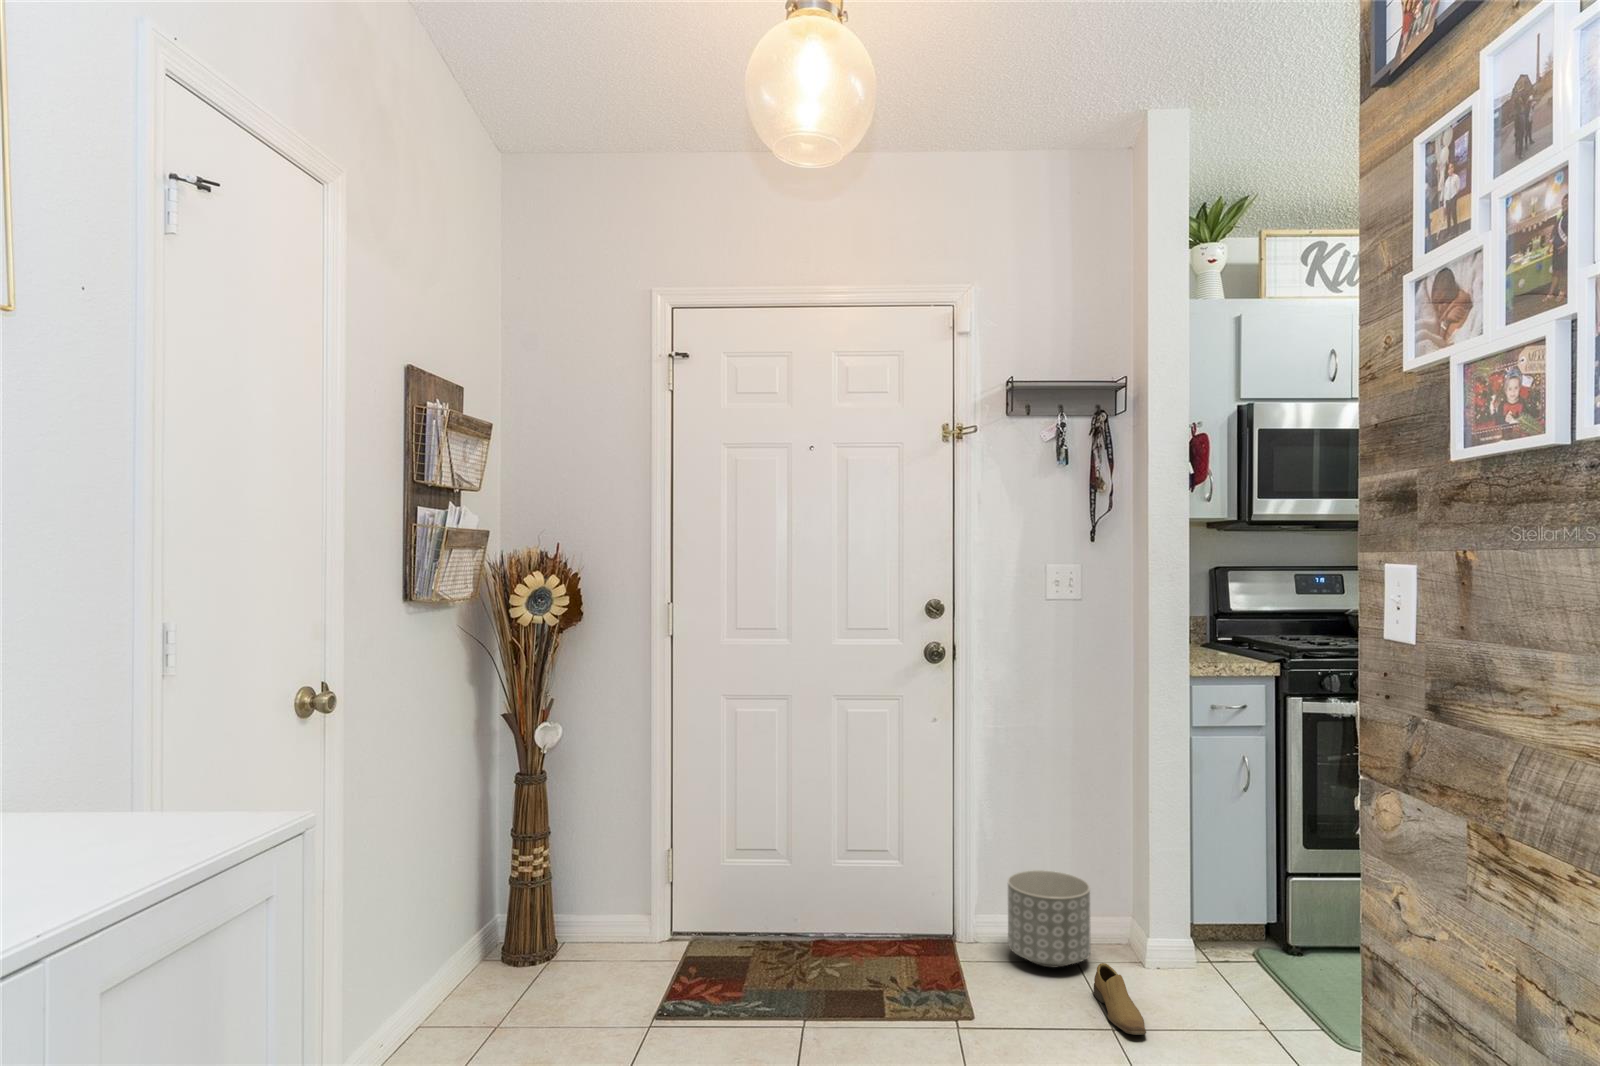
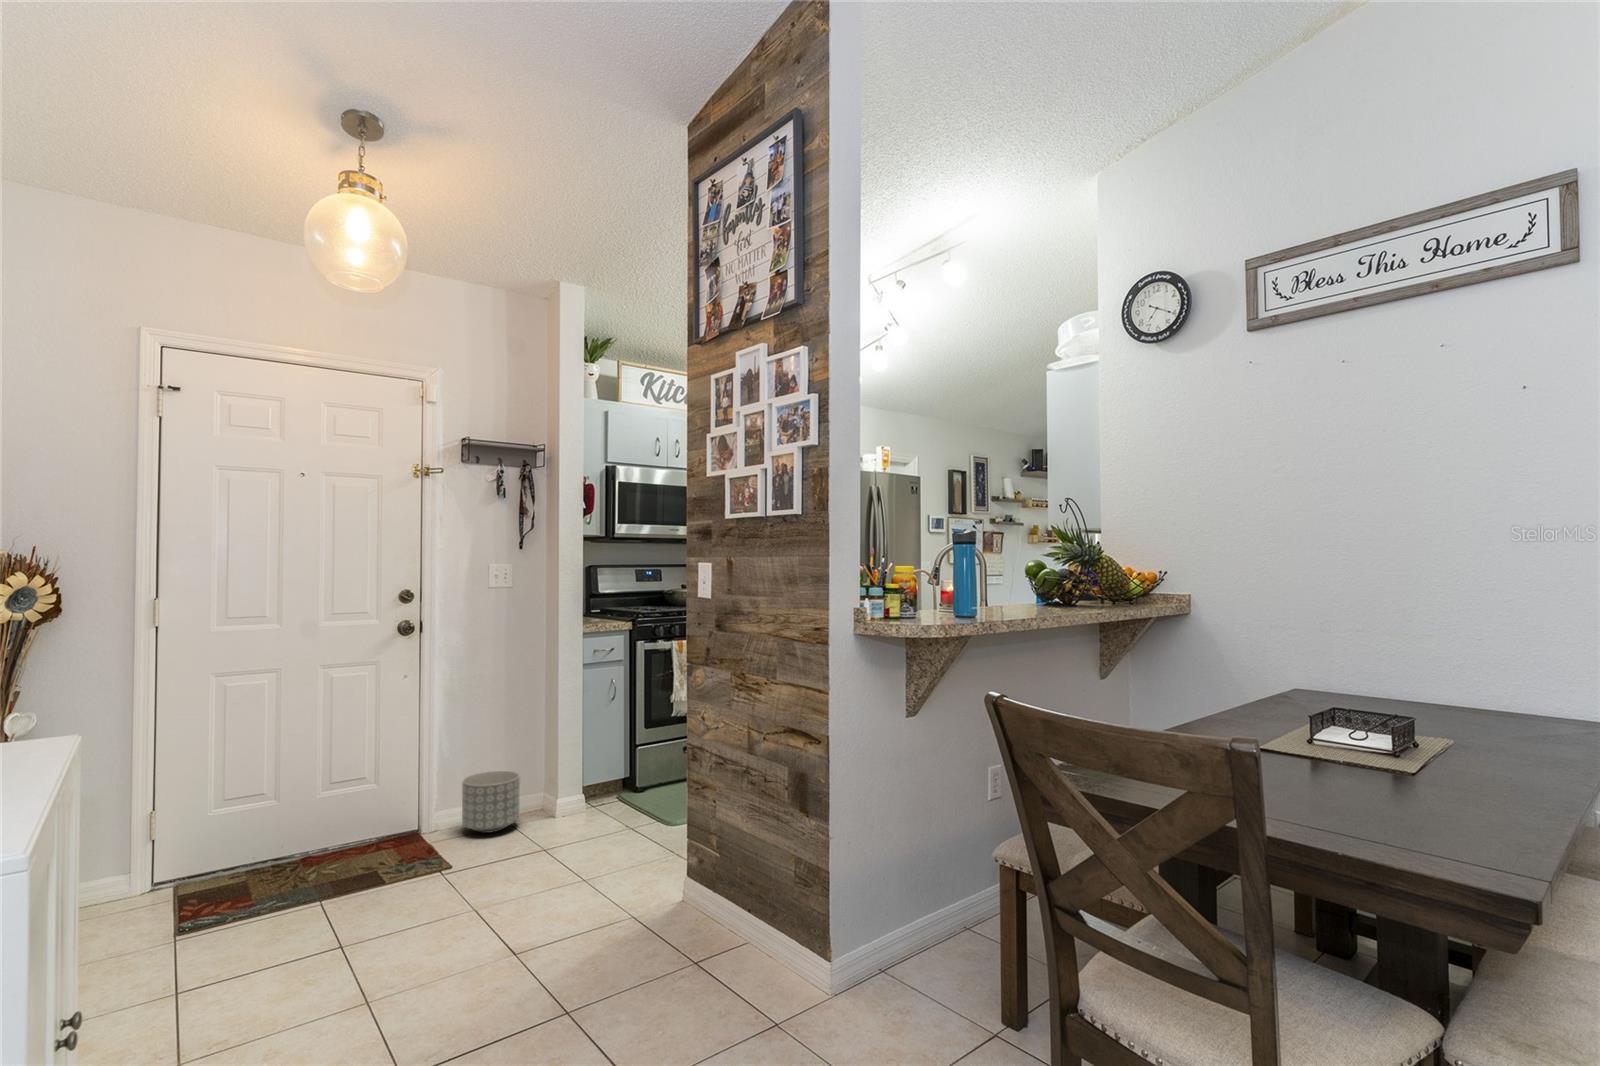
shoe: present [1094,963,1146,1035] -> none [525,817,562,850]

